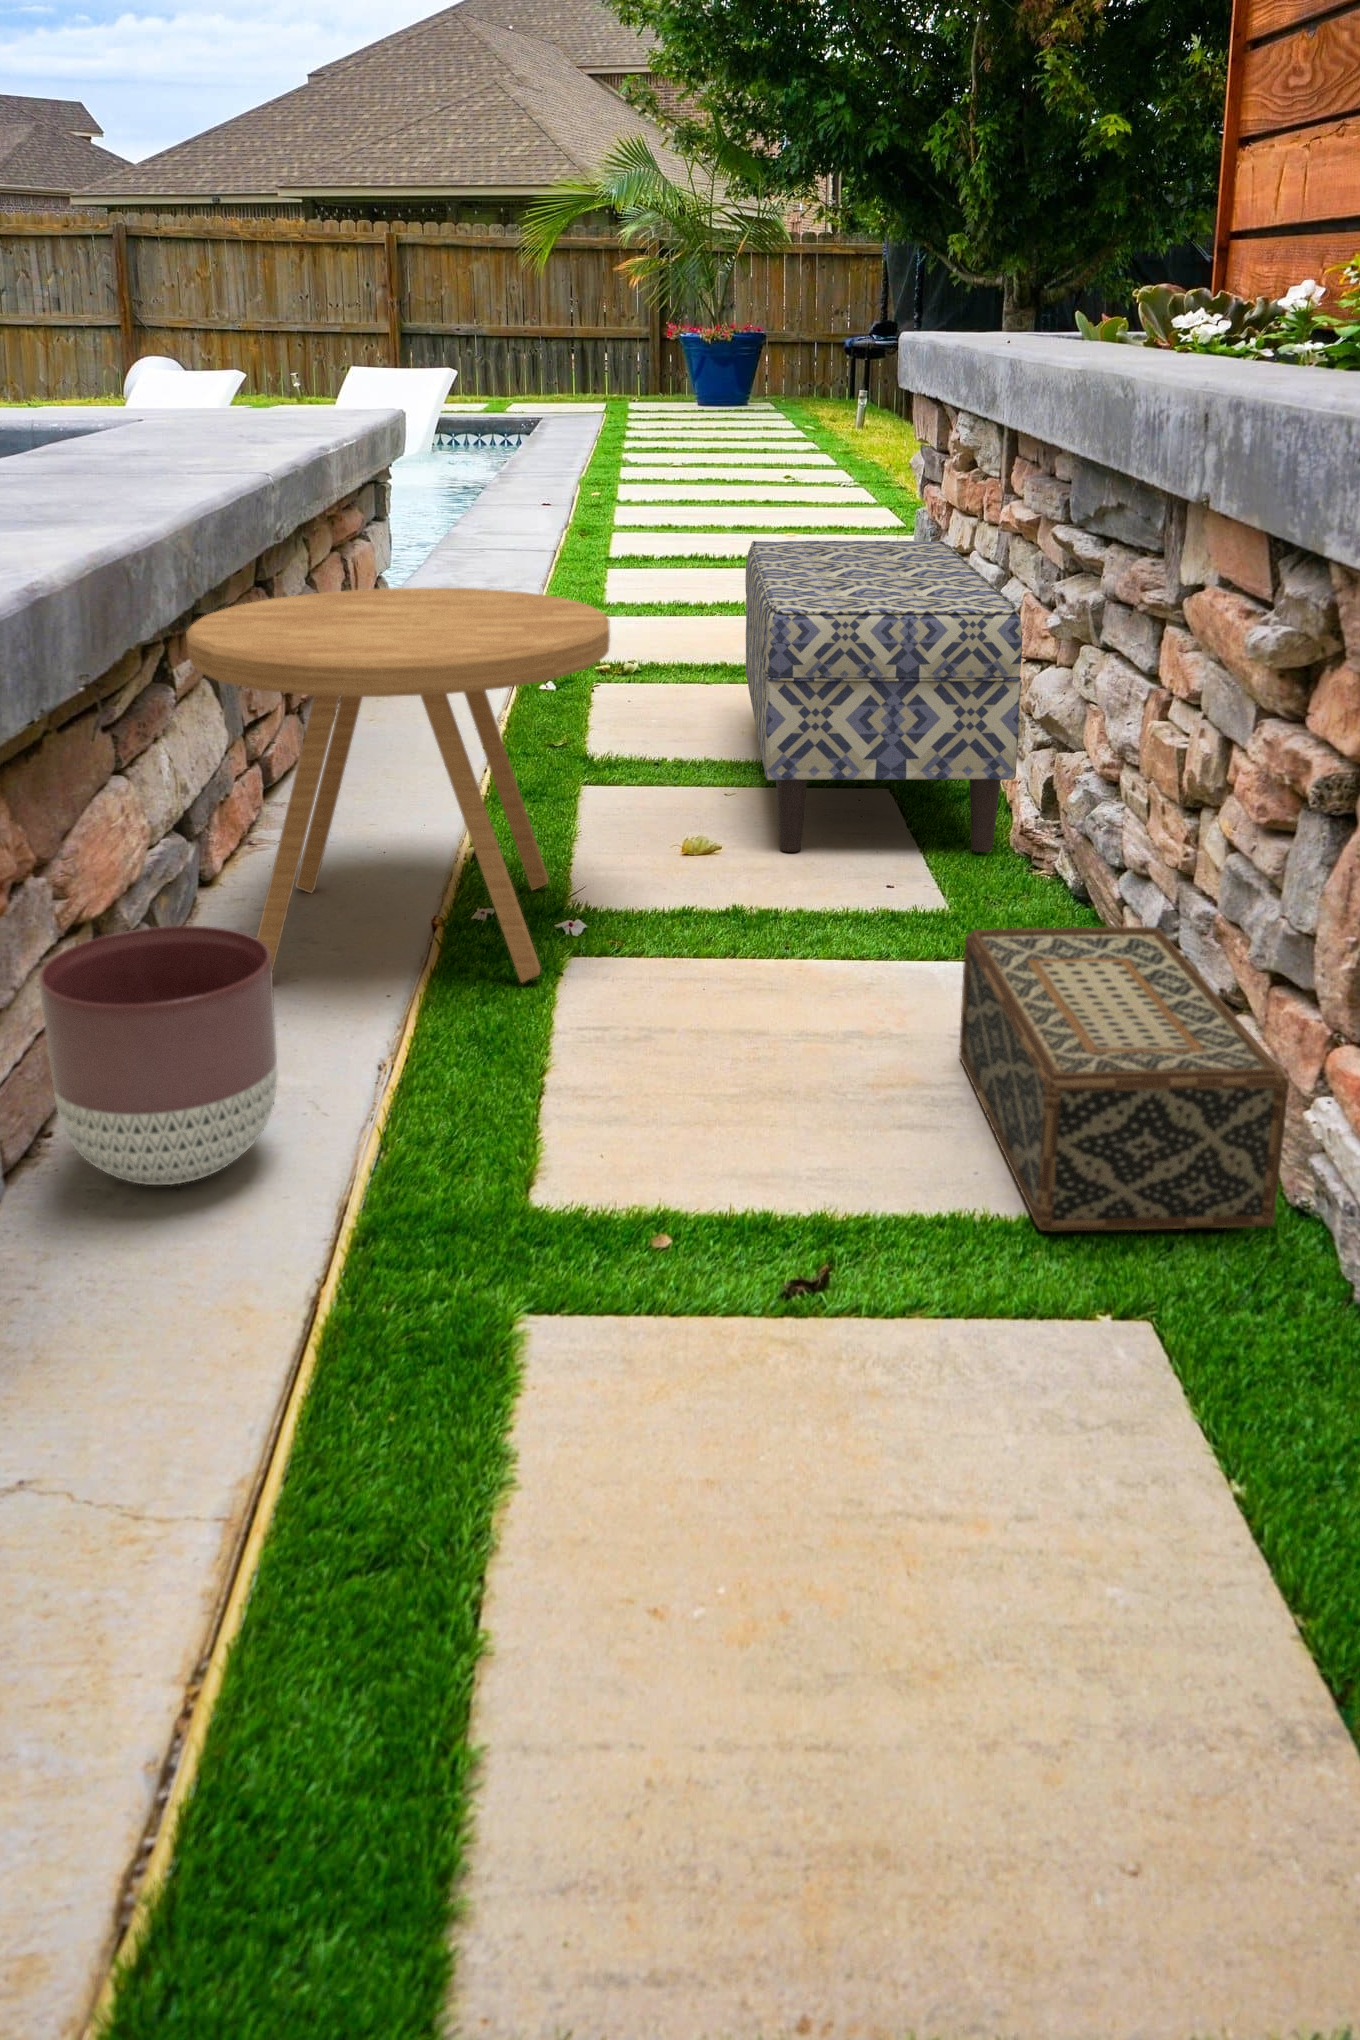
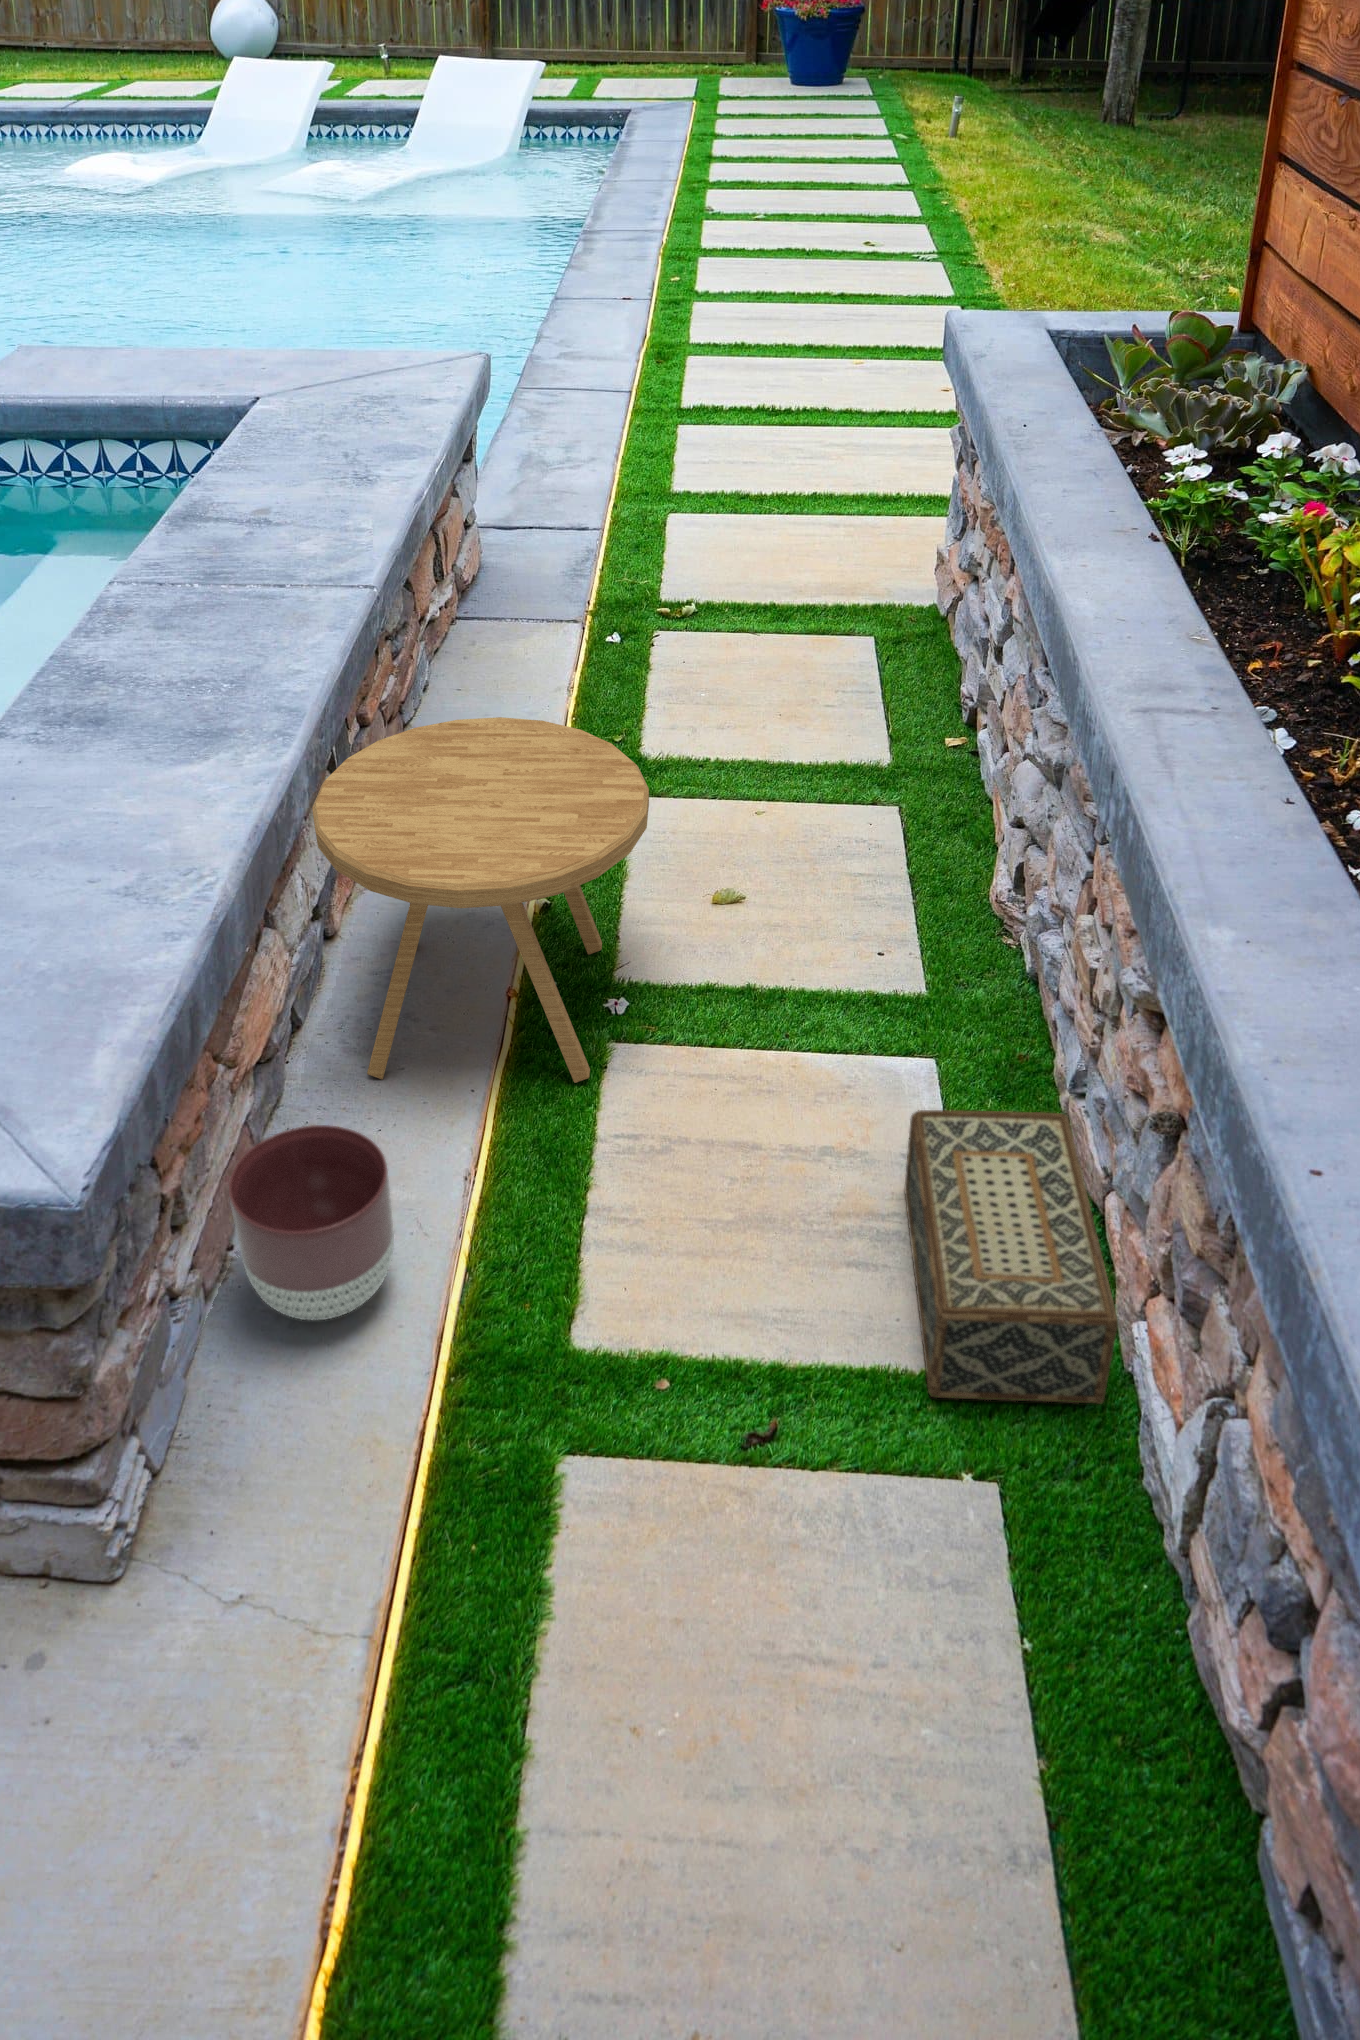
bench: present [745,541,1022,852] -> none [785,553,1009,909]

